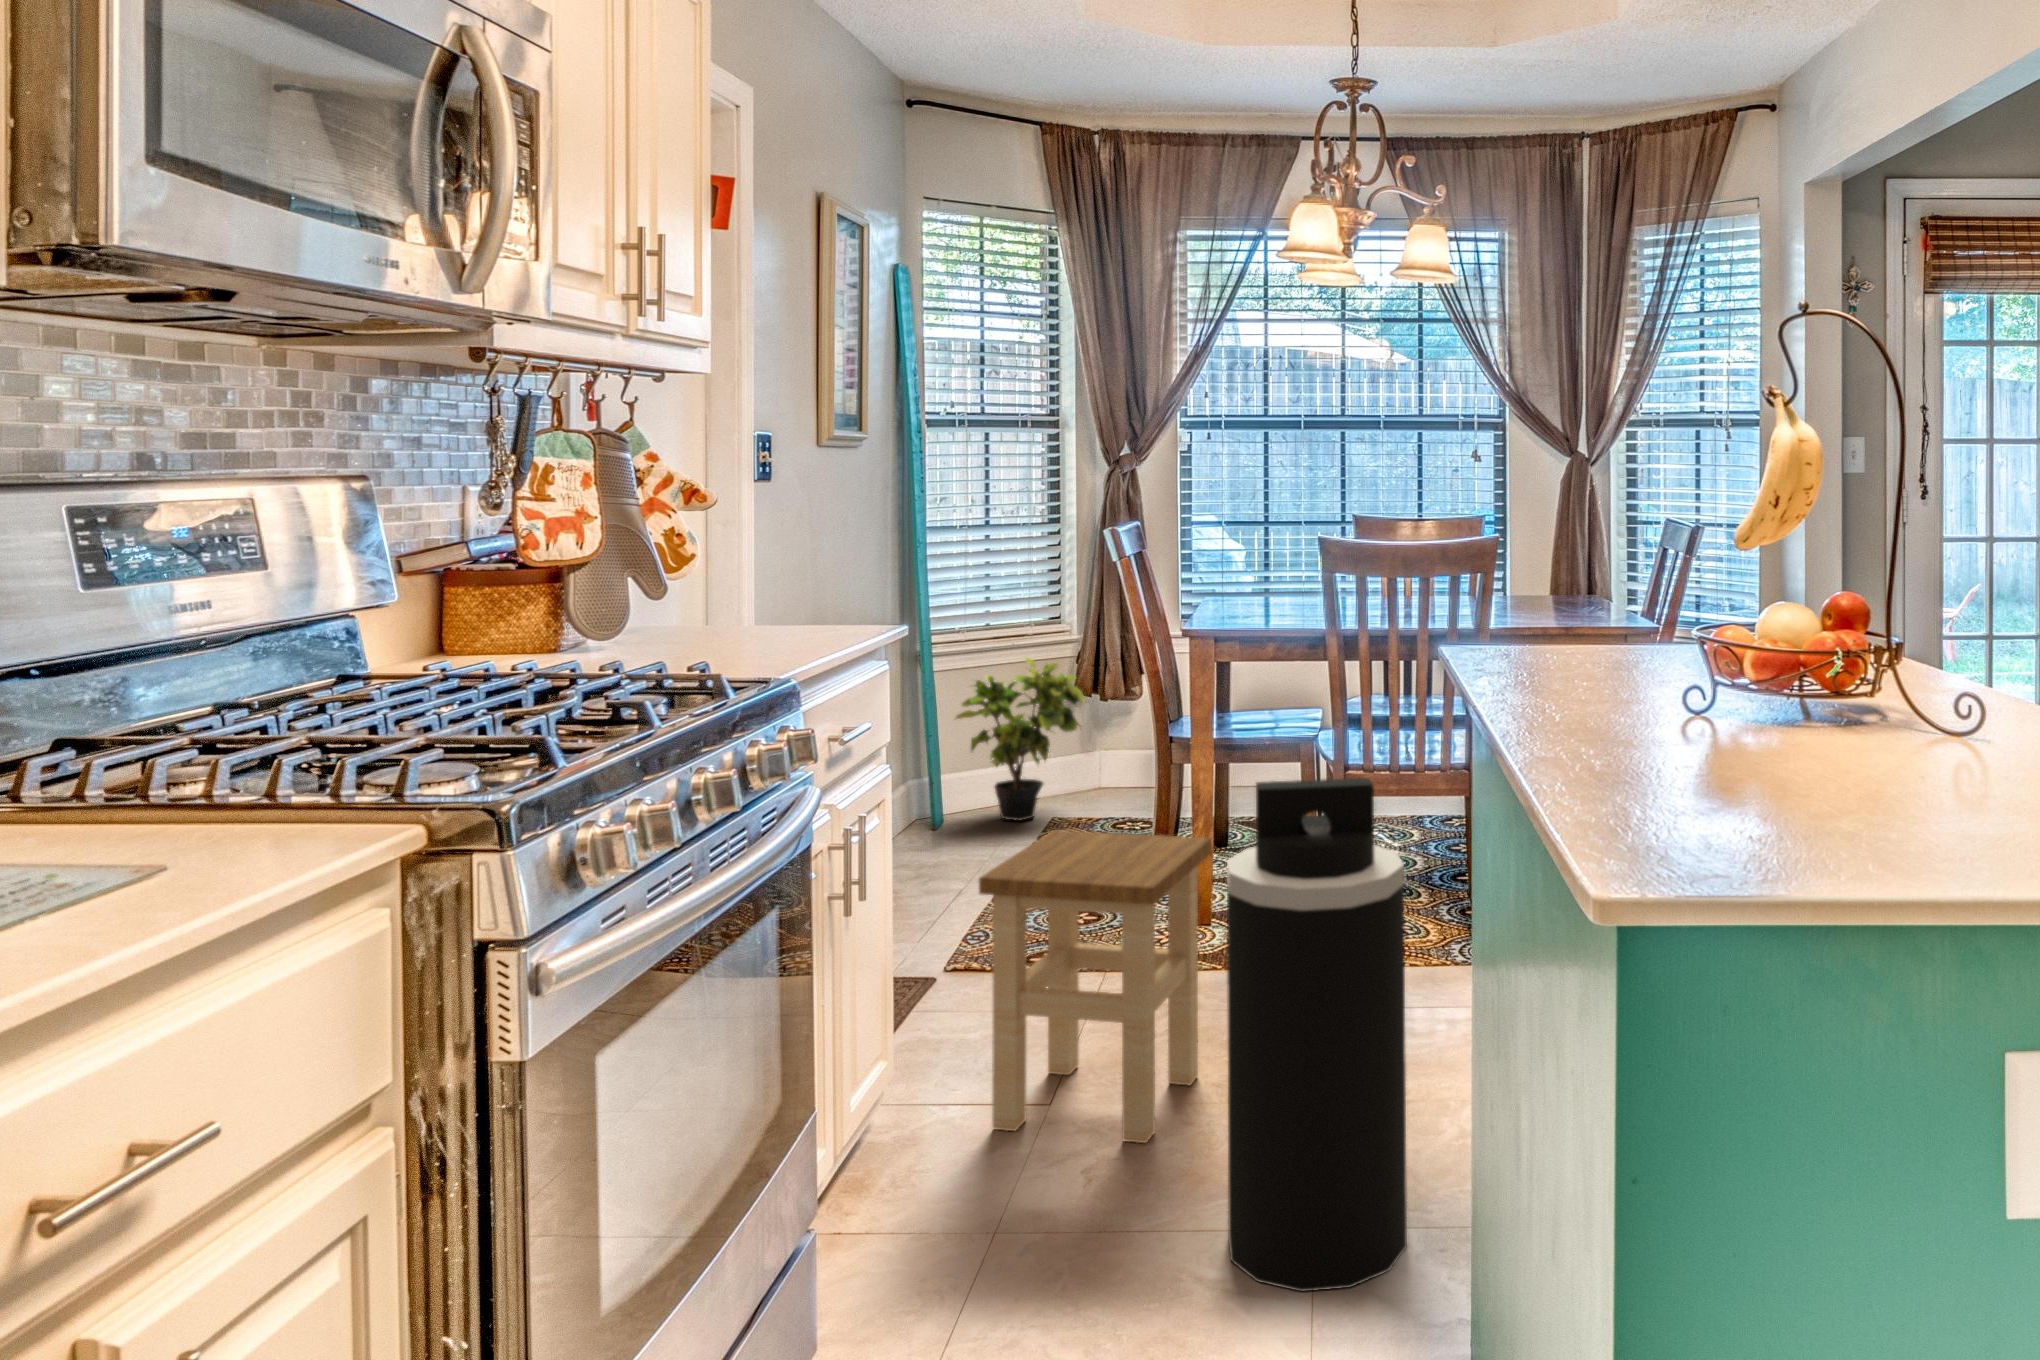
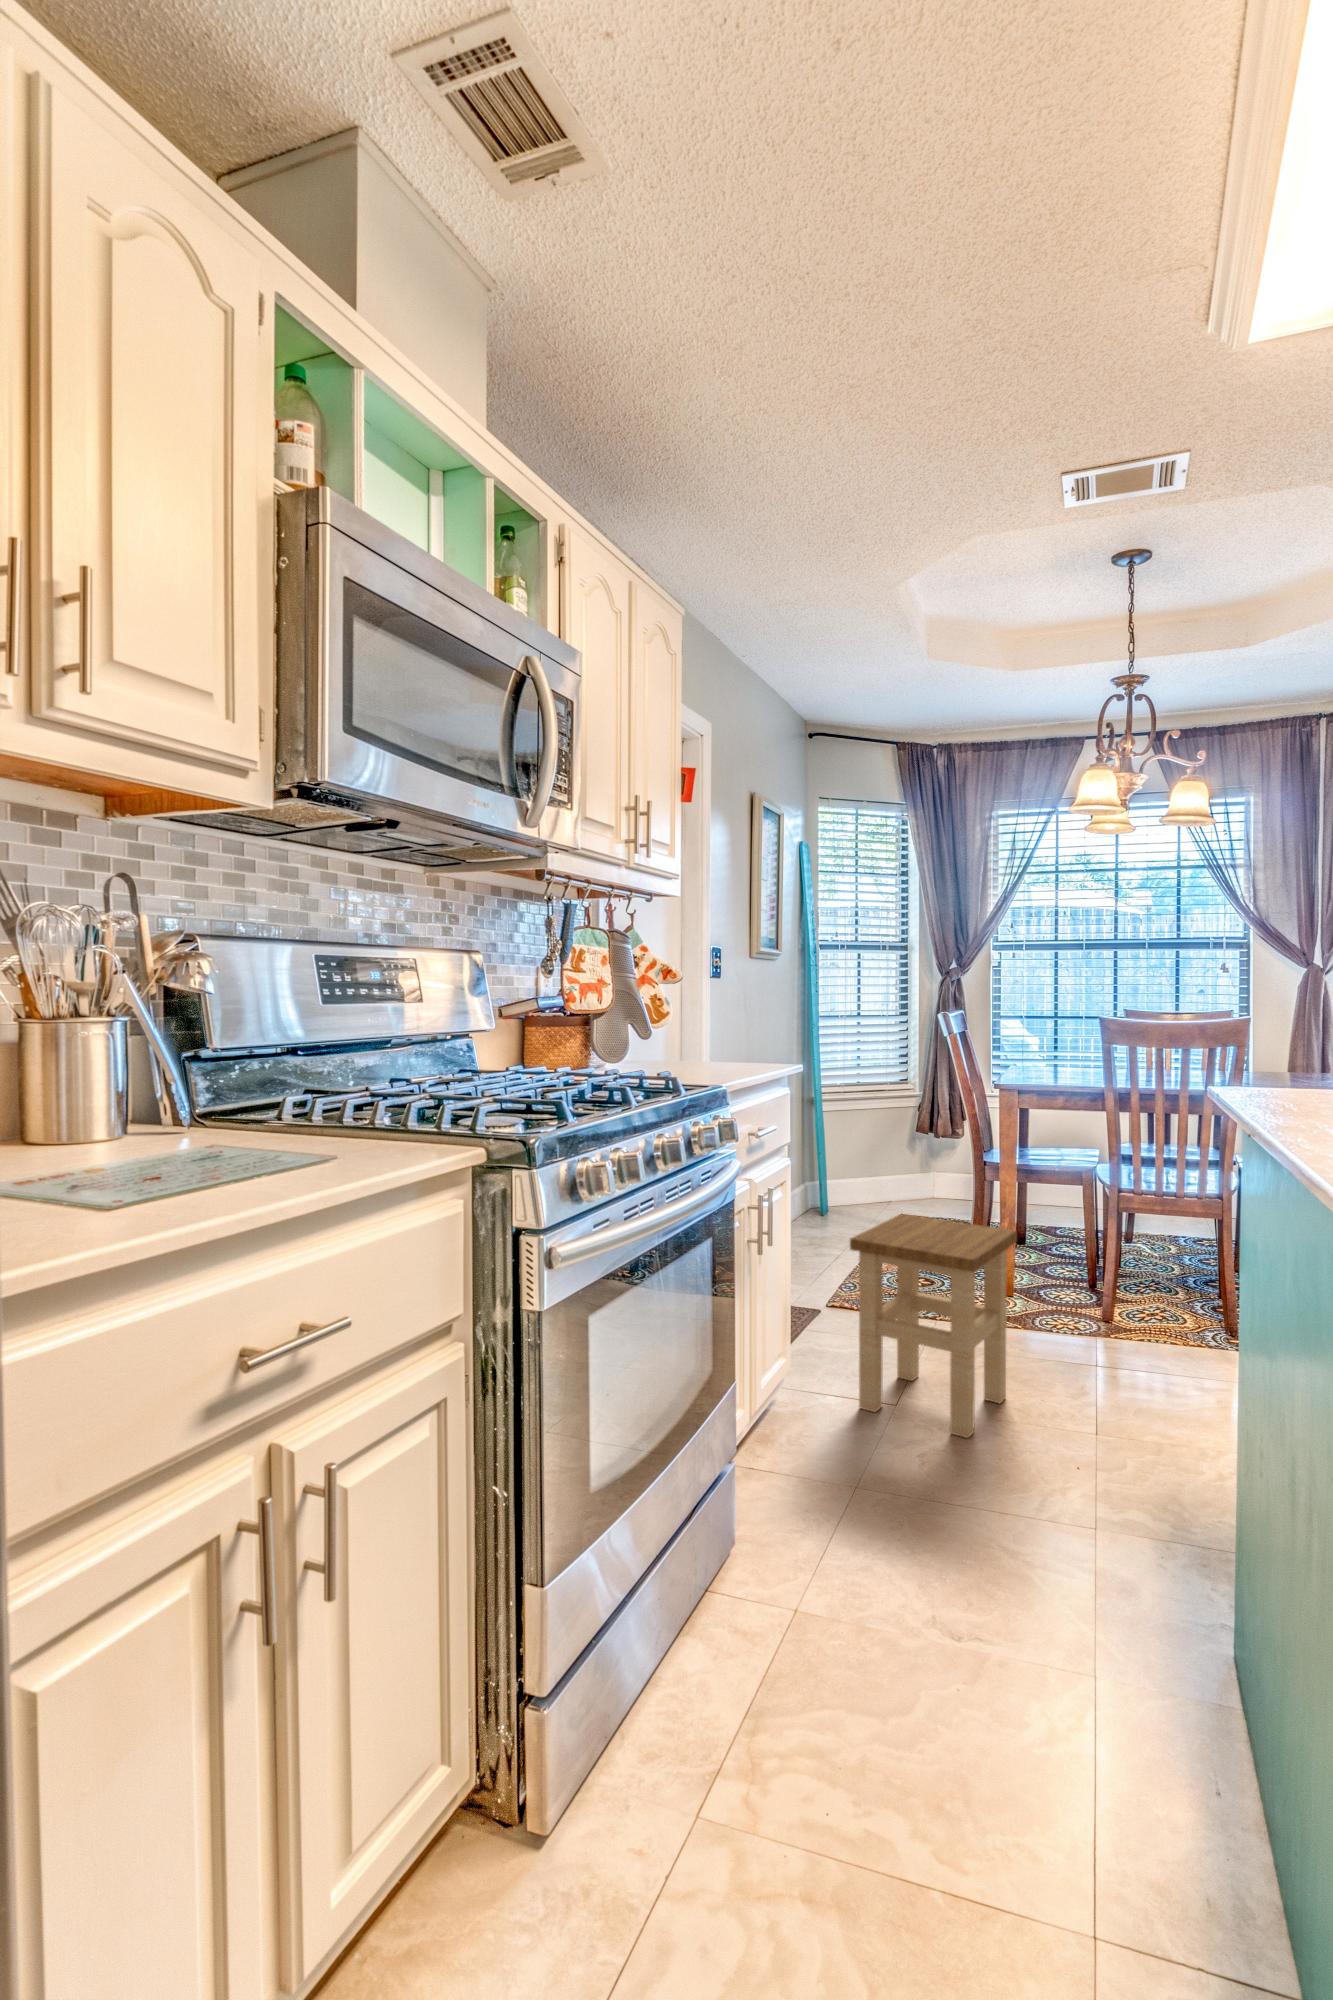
potted plant: present [956,657,1085,821] -> none [836,1103,924,1210]
trash can: present [1227,778,1407,1291] -> none [1032,1189,1184,1580]

